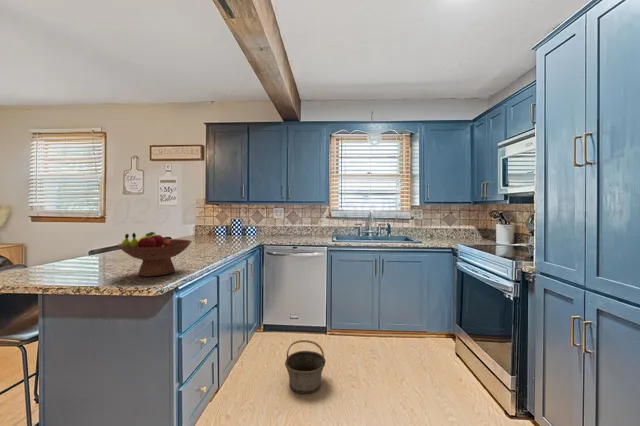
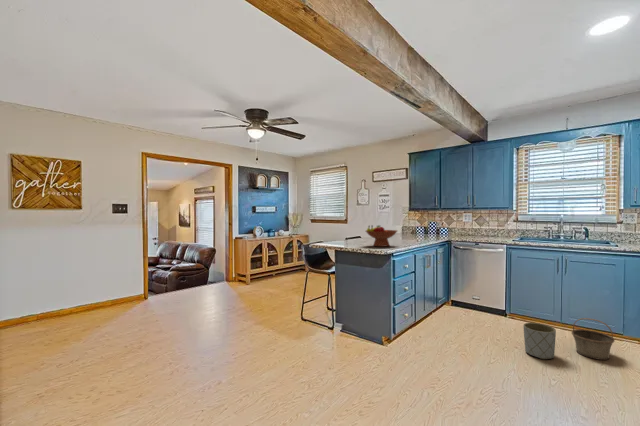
basket: present [285,340,325,393] -> present [572,318,614,360]
planter: none [368,348,403,401] -> present [523,323,556,359]

